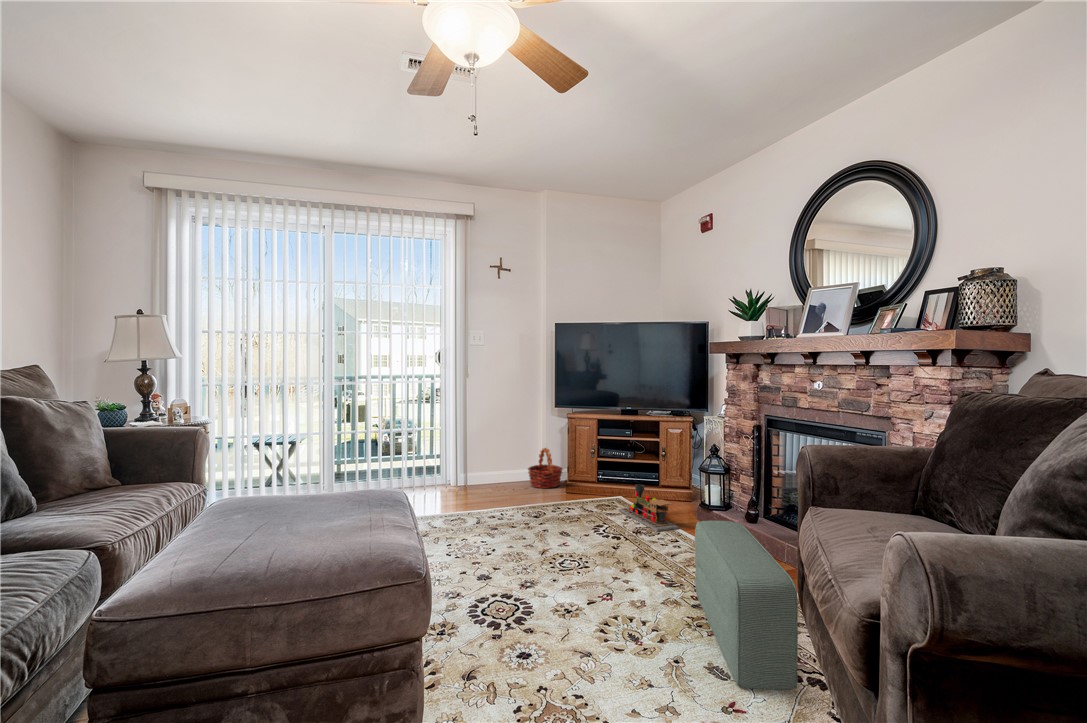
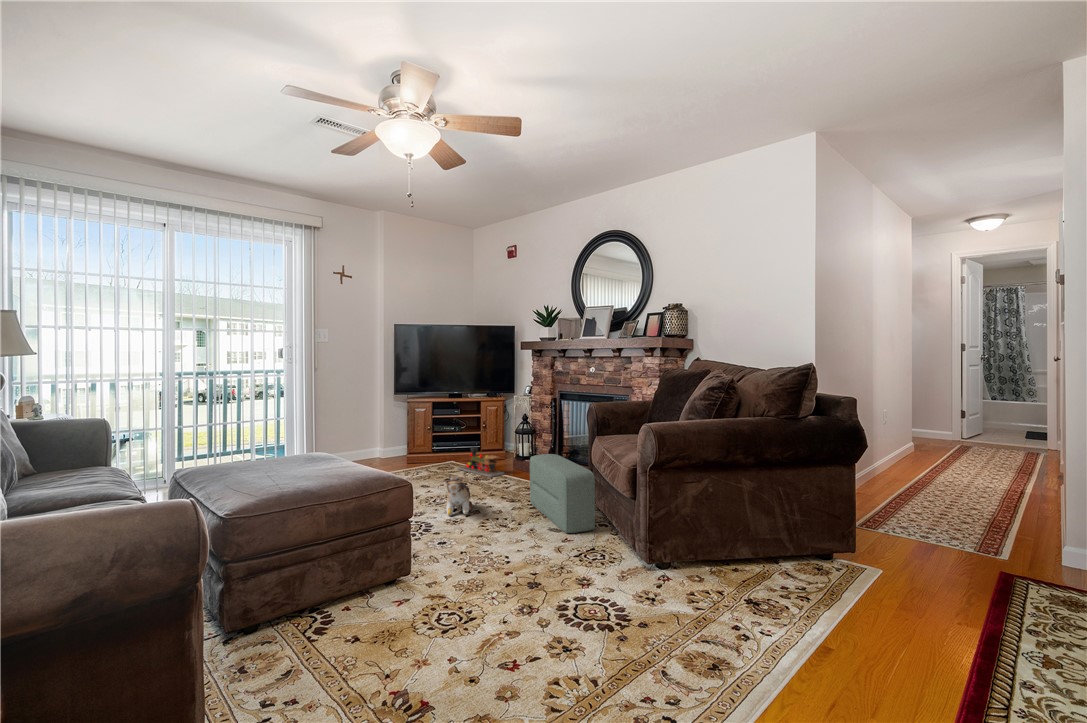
basket: present [528,448,563,488] -> none [371,428,403,462]
plush toy: none [554,540,605,599] -> present [444,476,473,516]

